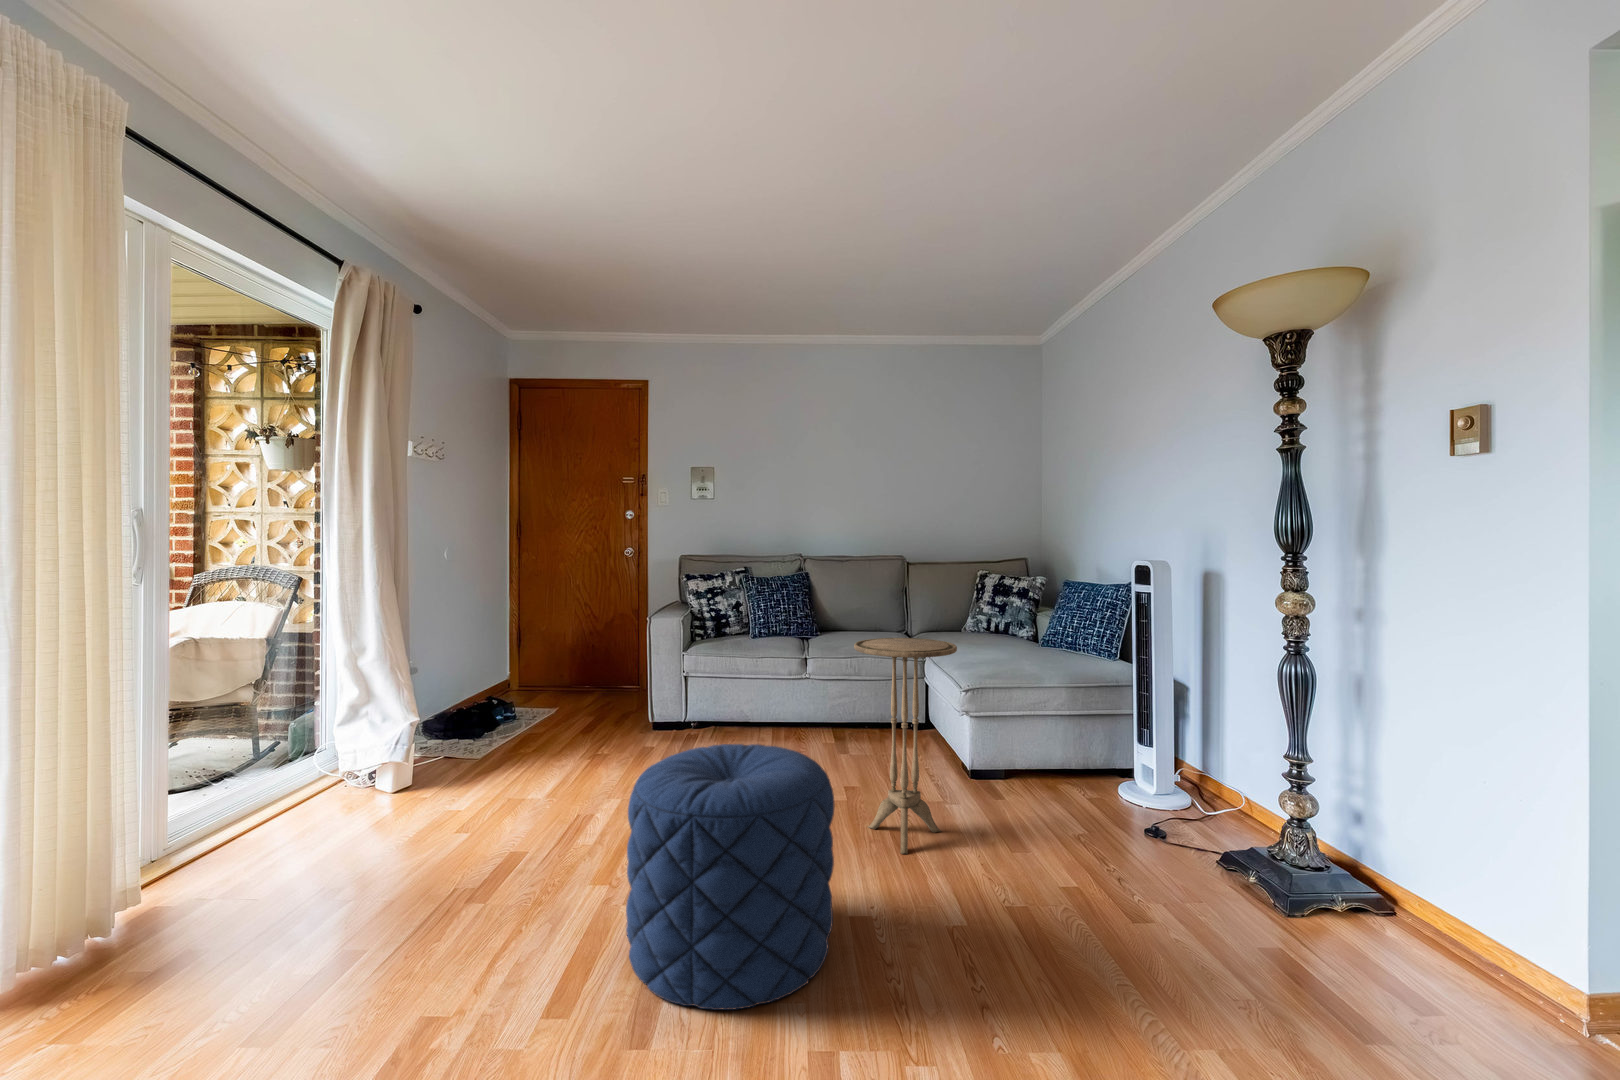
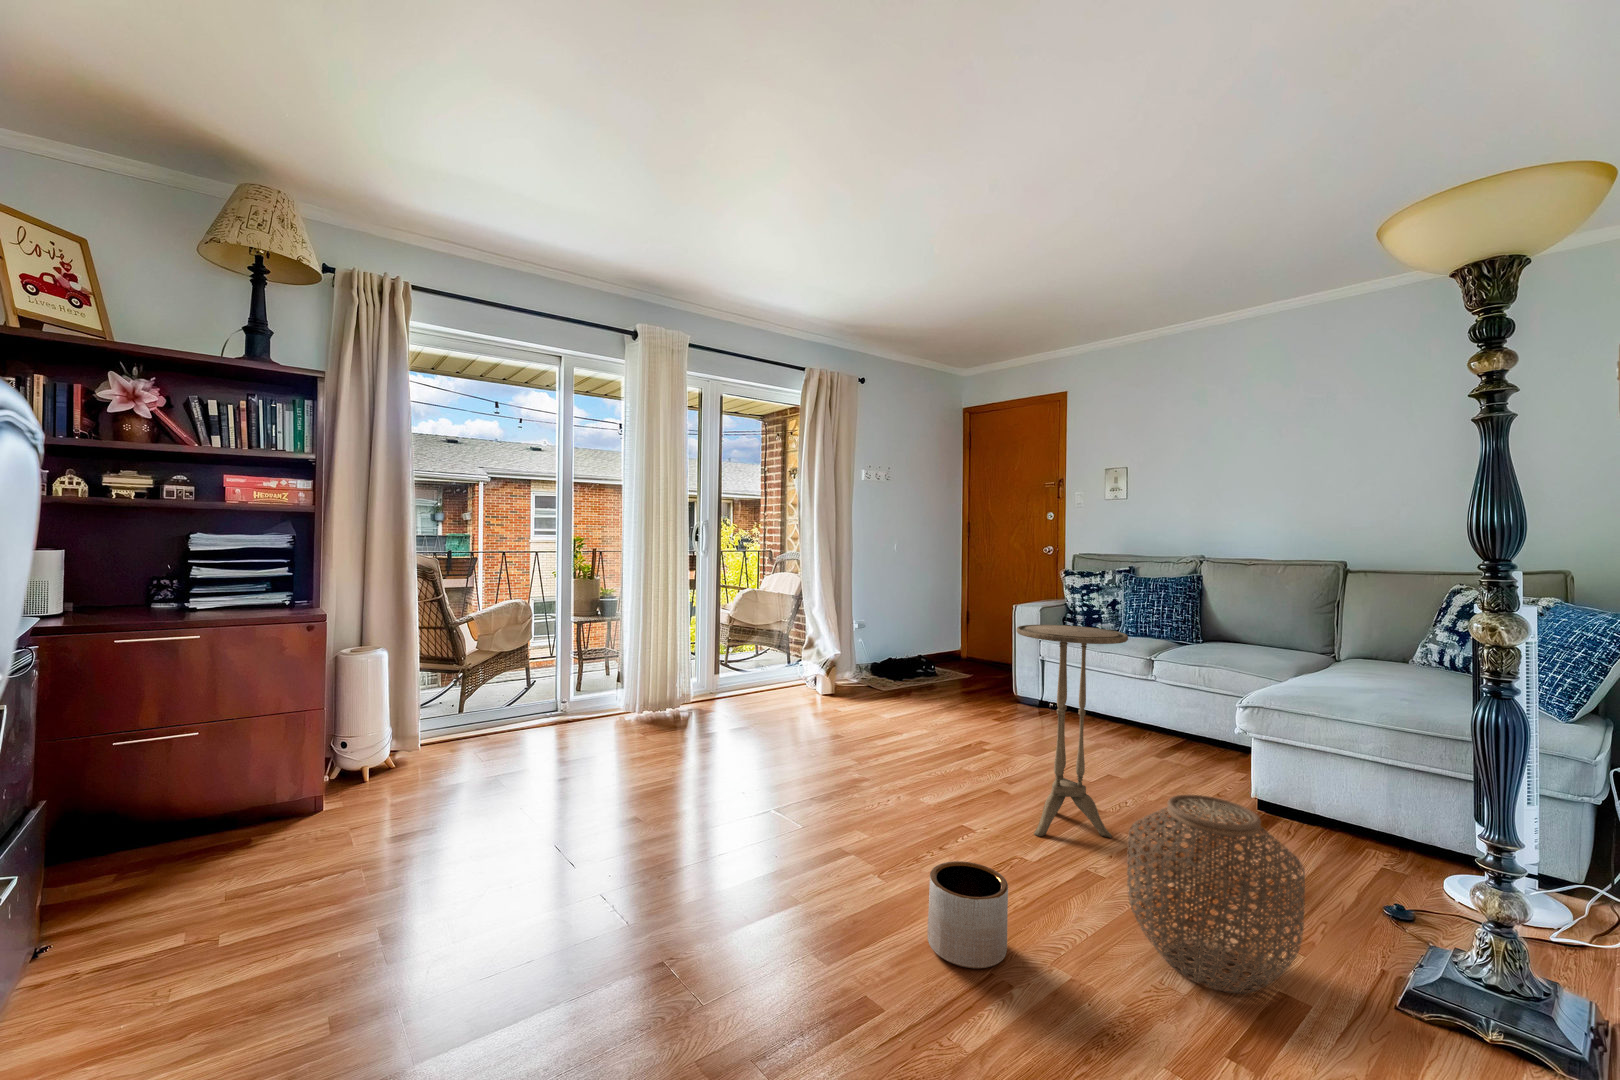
pouf: present [626,744,835,1010] -> none [728,674,884,856]
woven basket: none [1071,765,1202,914] -> present [1127,795,1305,993]
planter: none [1008,894,1089,1001] -> present [928,861,1008,969]

